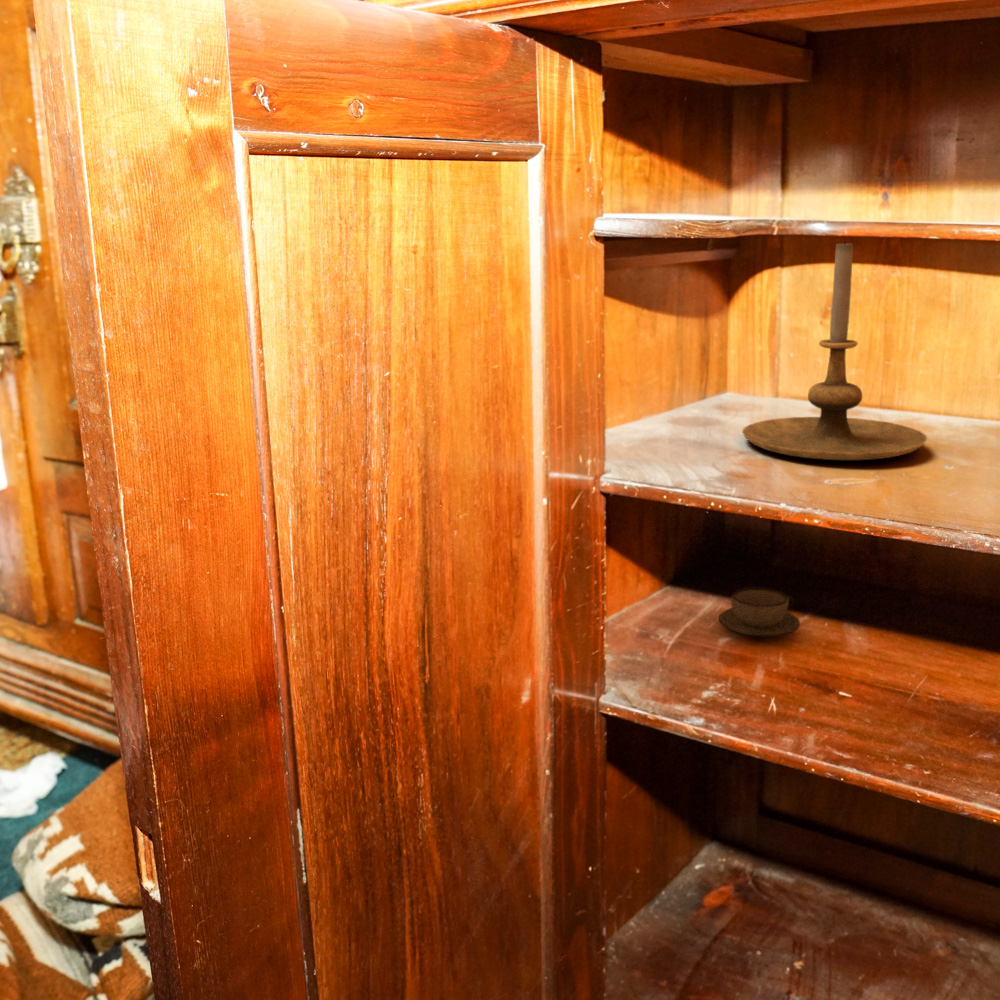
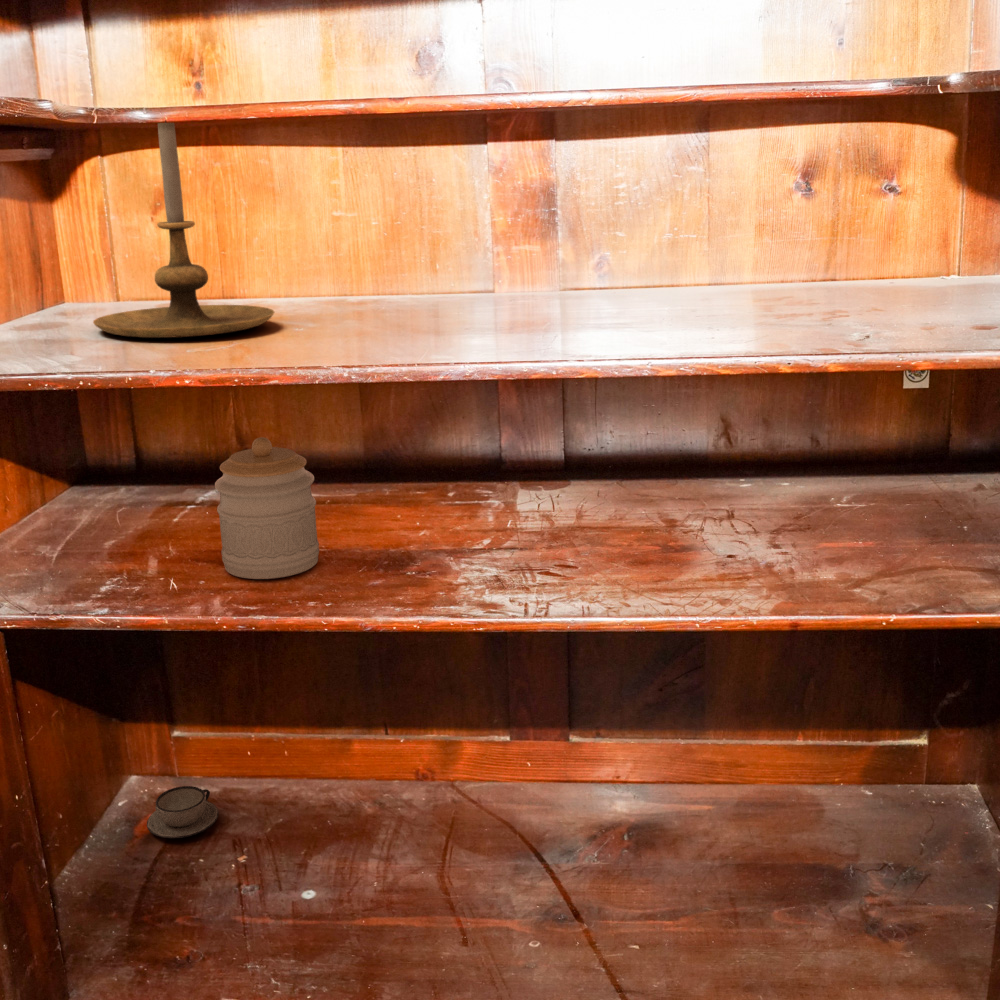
jar: none [825,576,939,726] -> present [215,437,319,579]
teacup: present [719,587,800,636] -> present [147,786,219,838]

